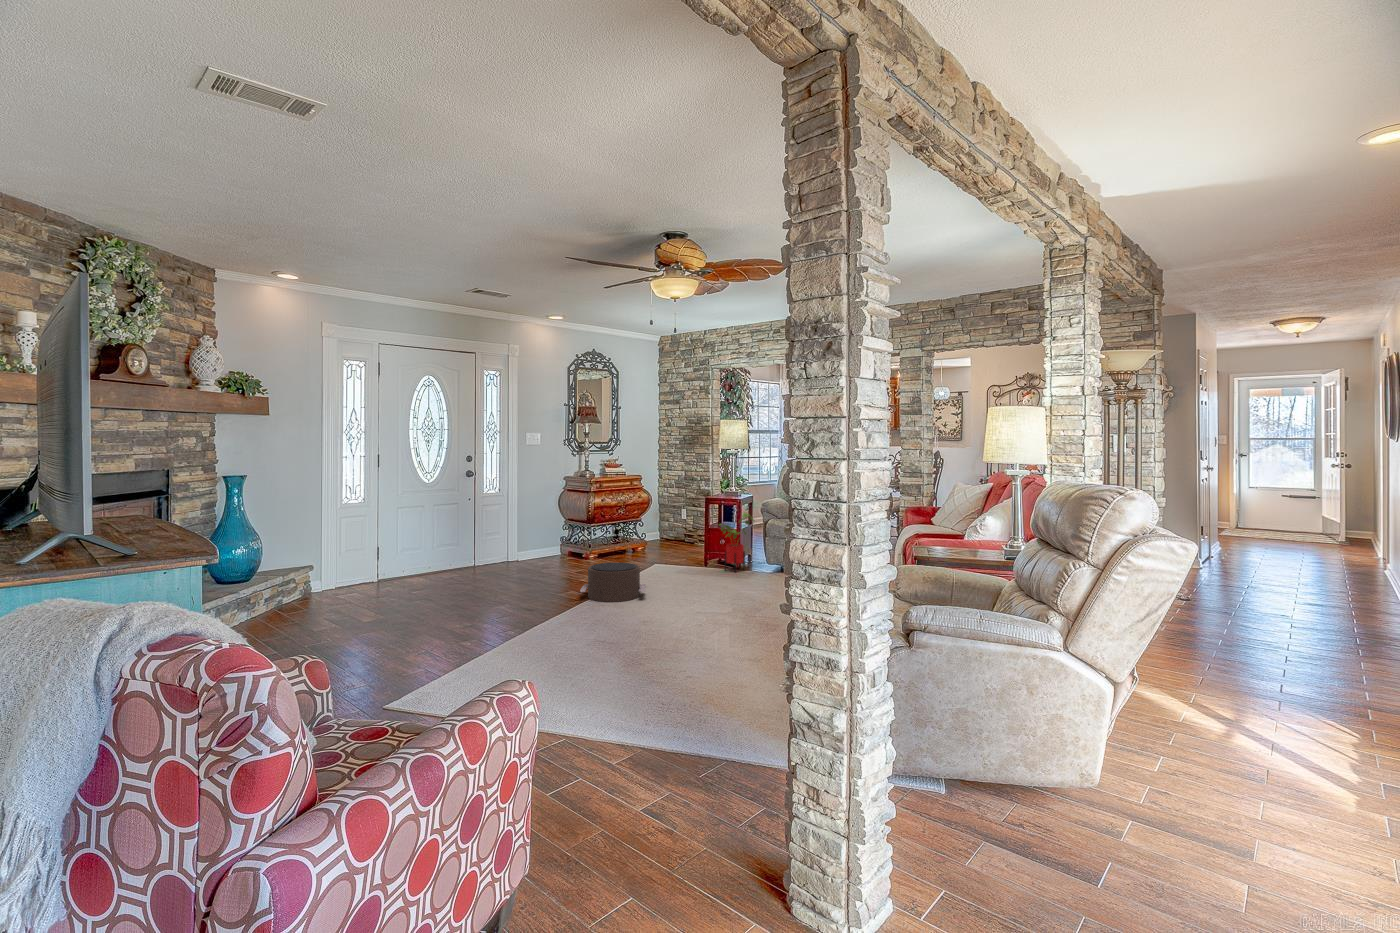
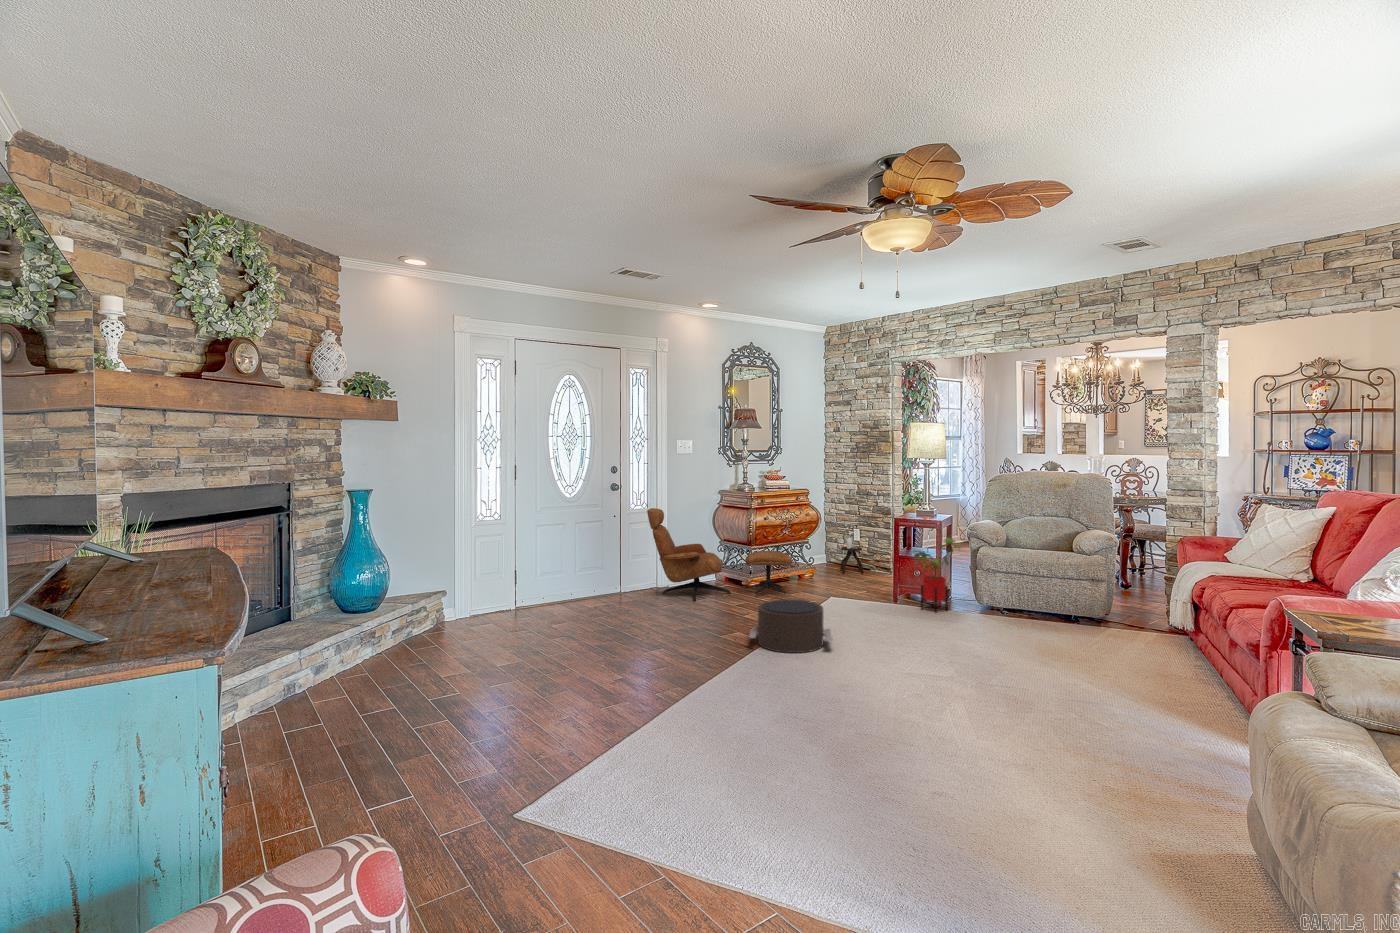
lounge chair: none [498,493,625,571] -> present [647,508,792,601]
side table: none [671,503,689,548] -> present [840,521,863,574]

